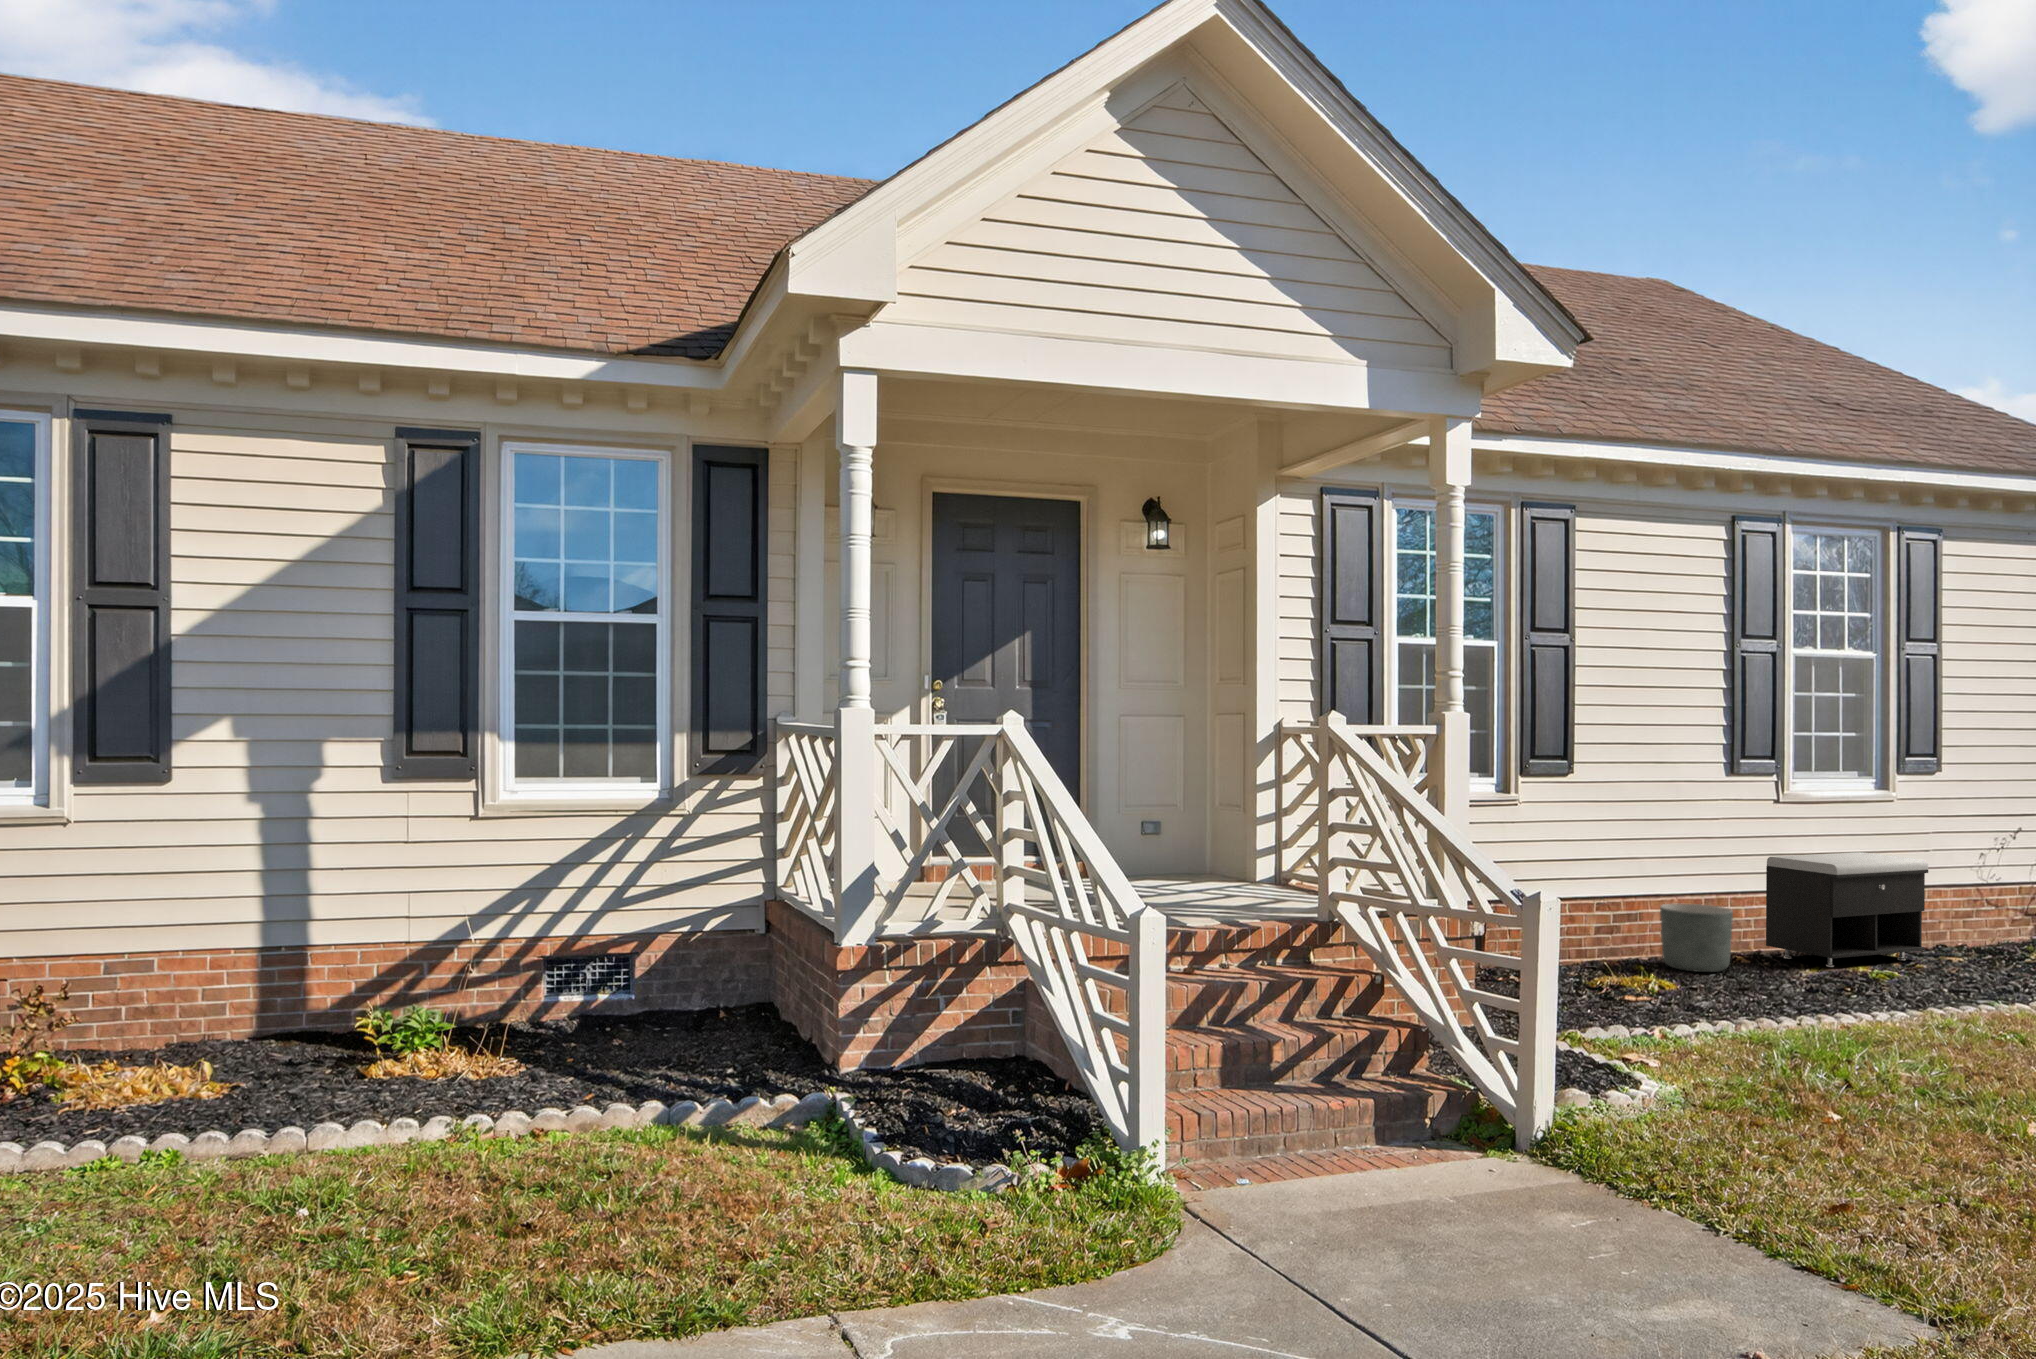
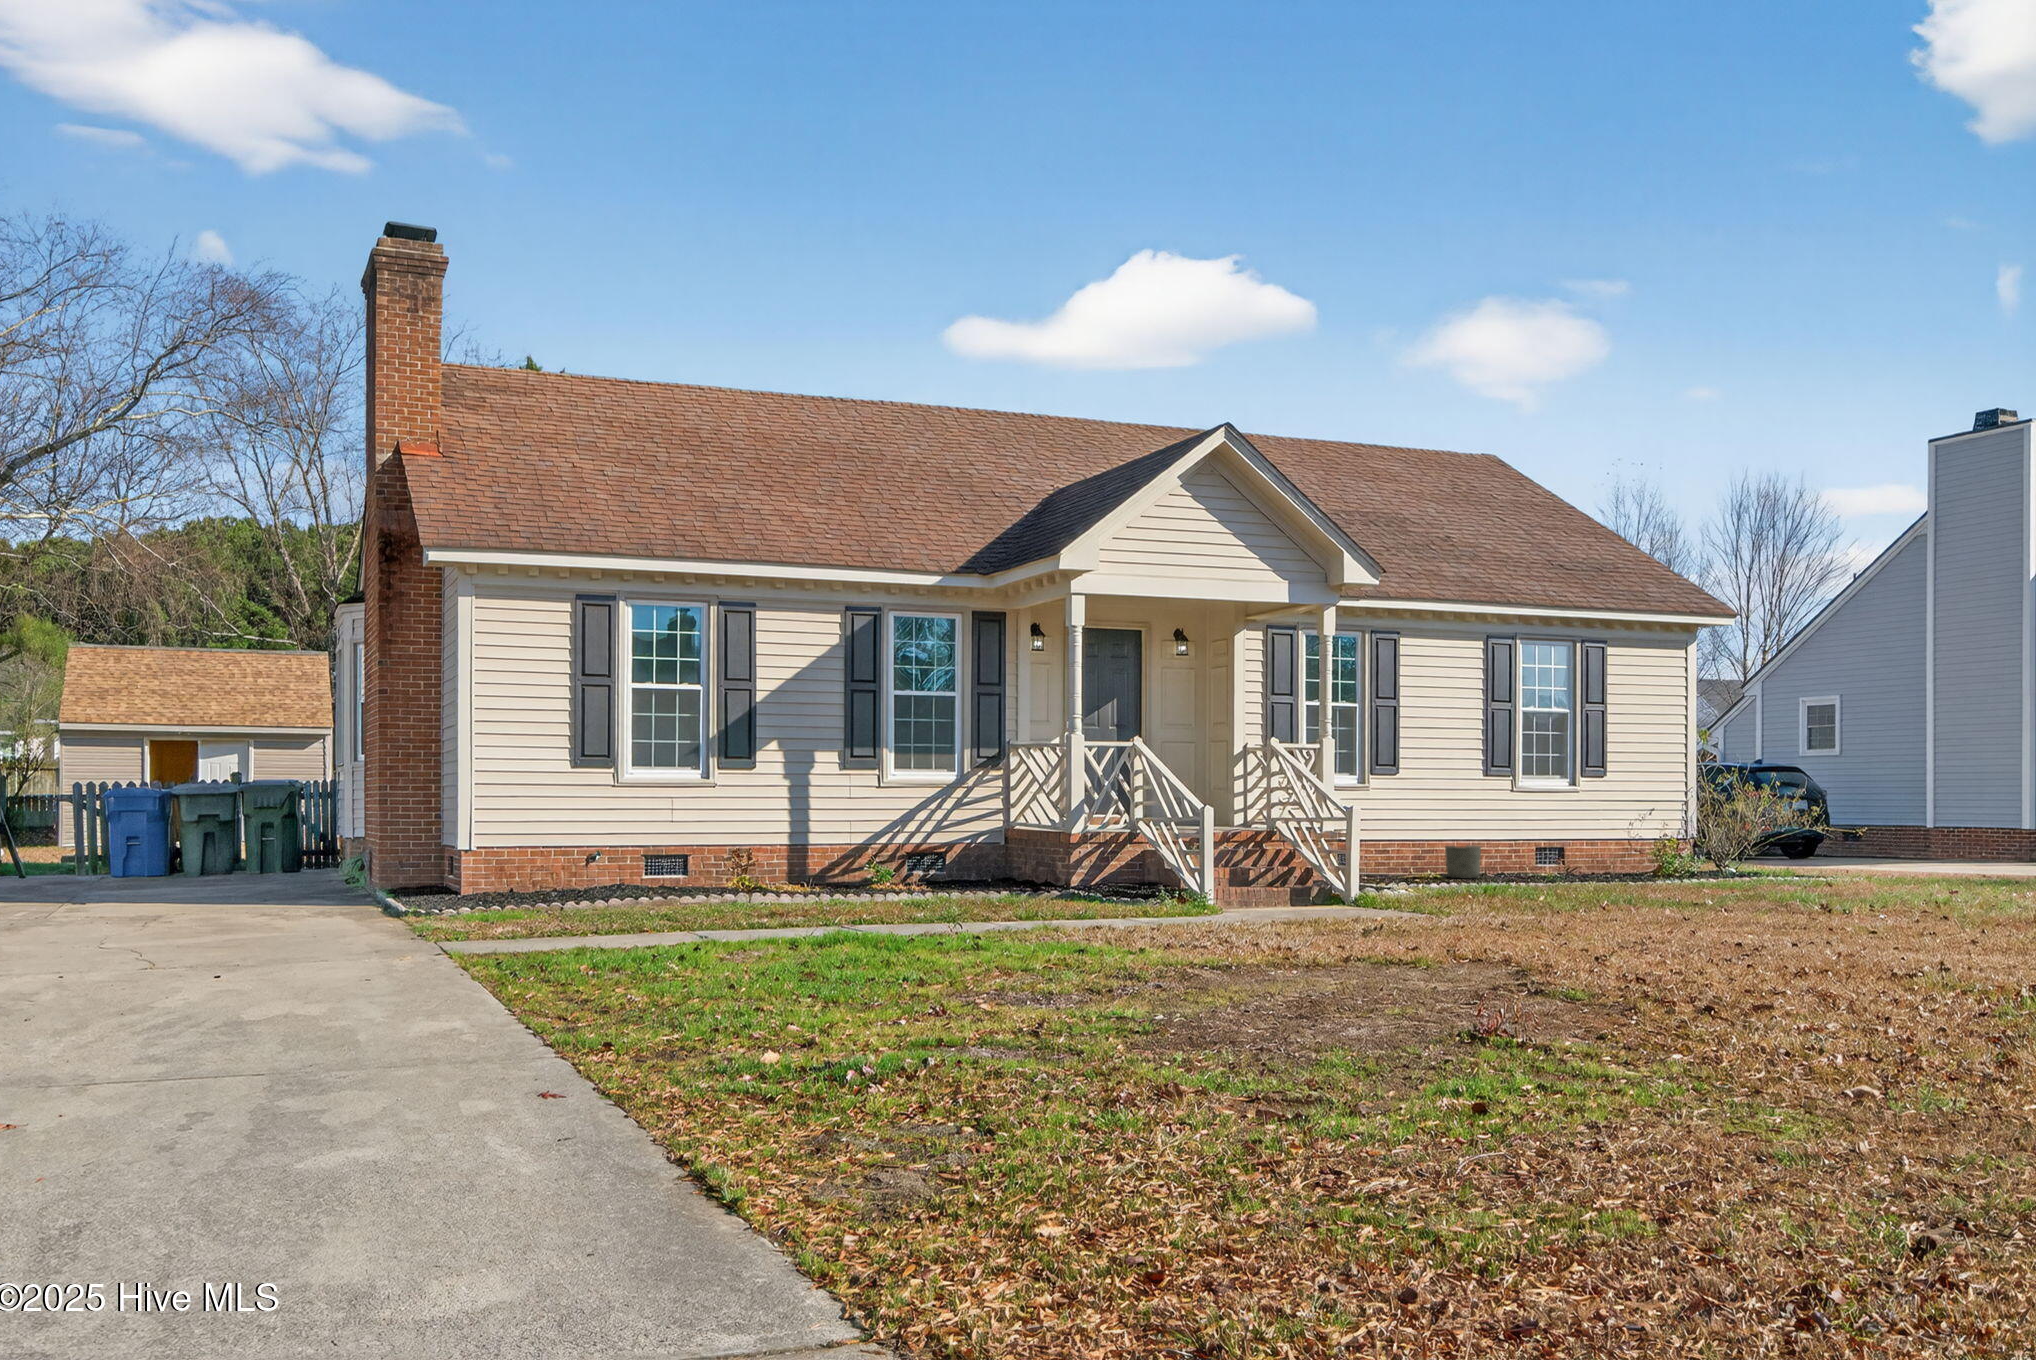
storage bench: present [1766,852,1928,967] -> none [1505,820,1588,877]

